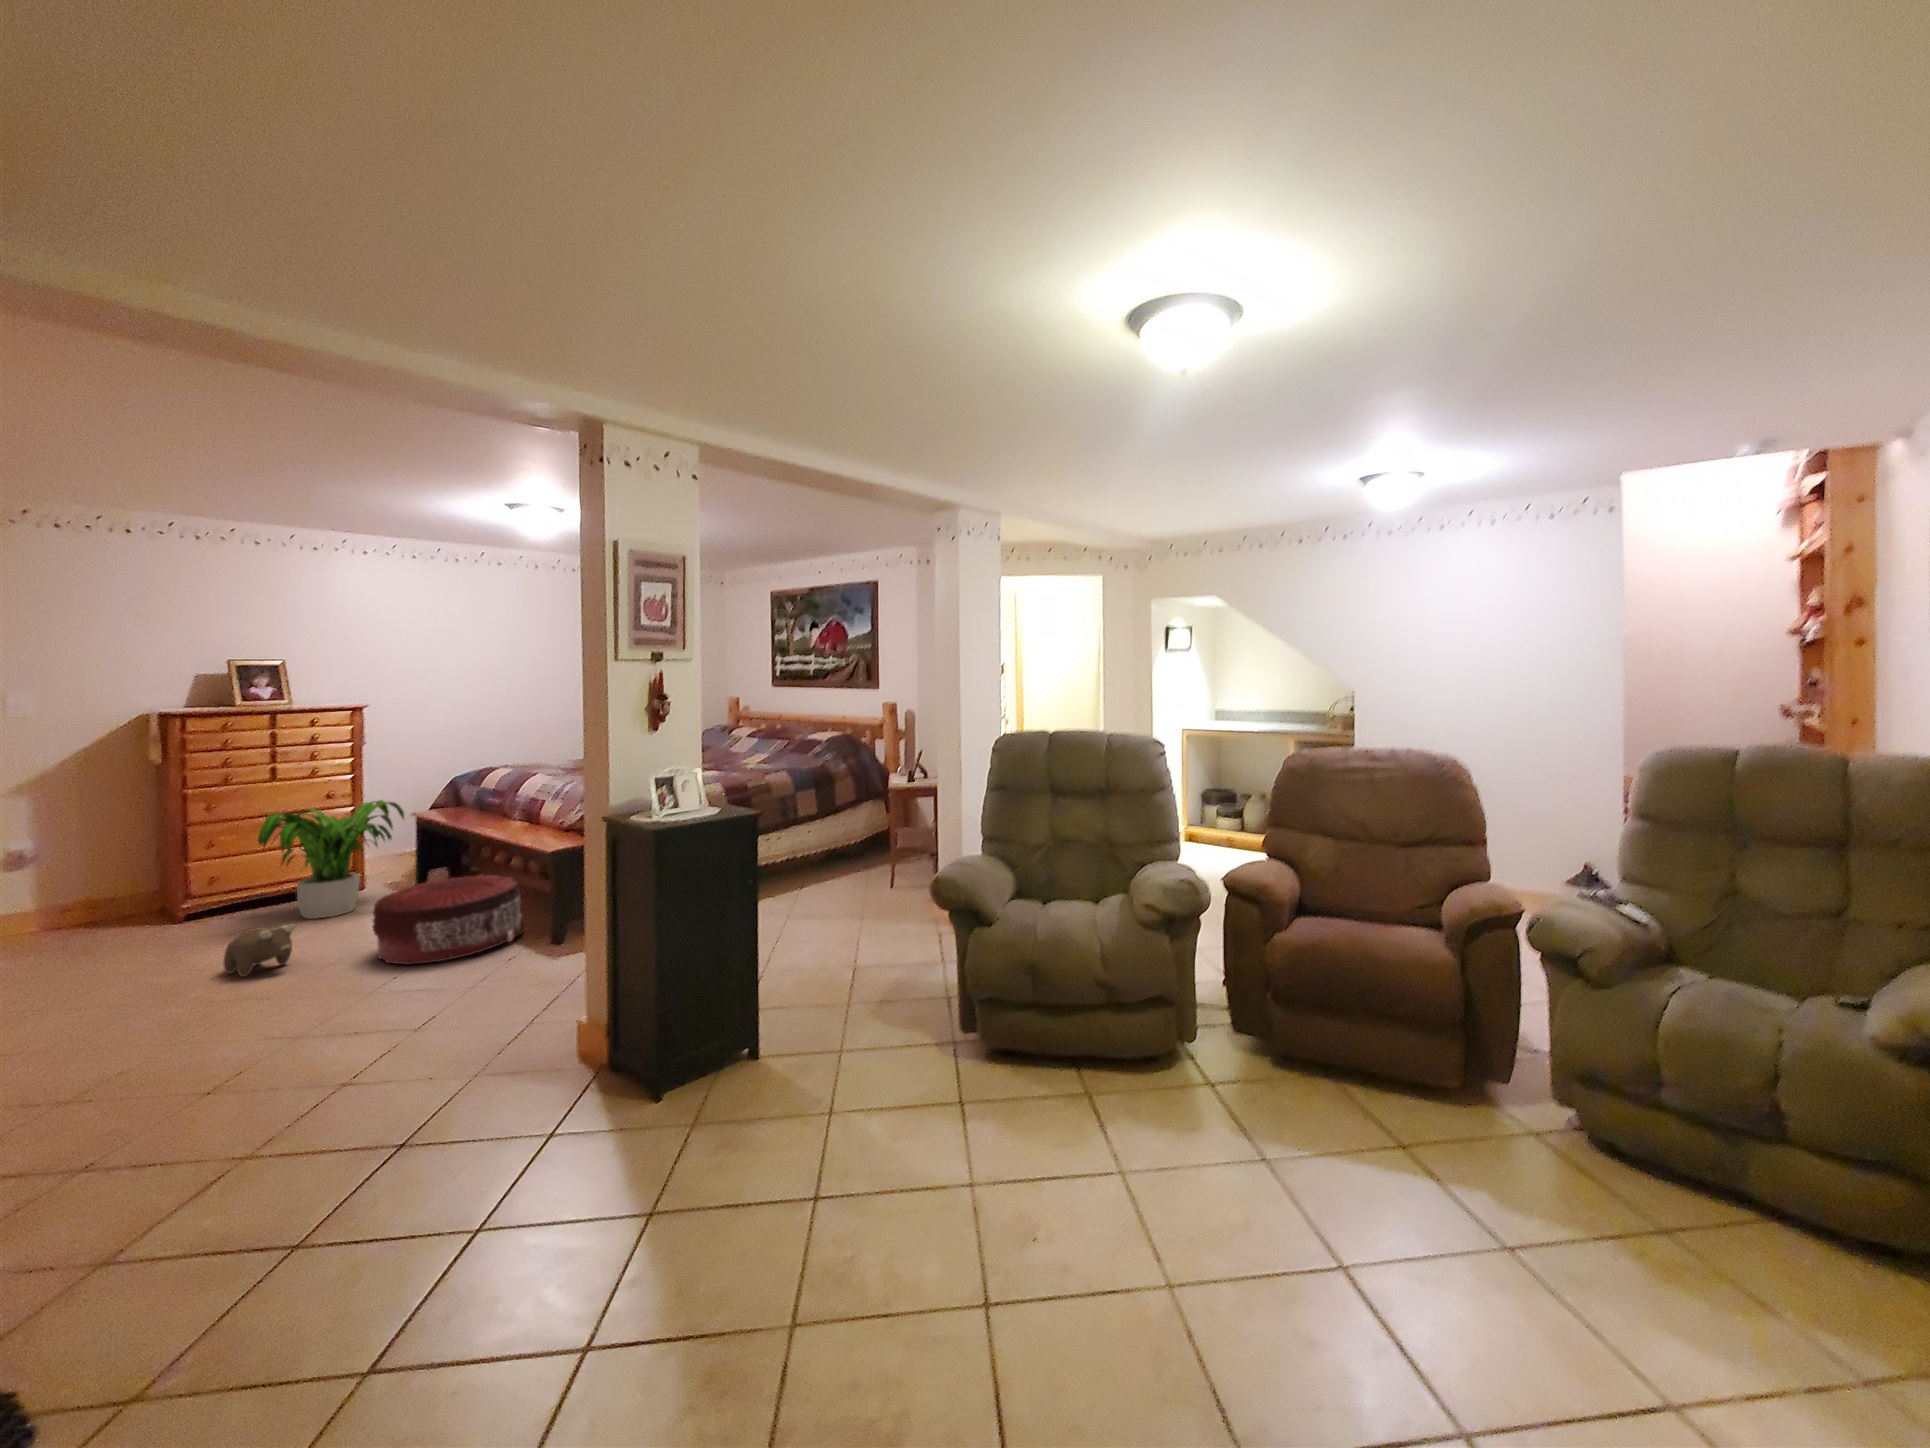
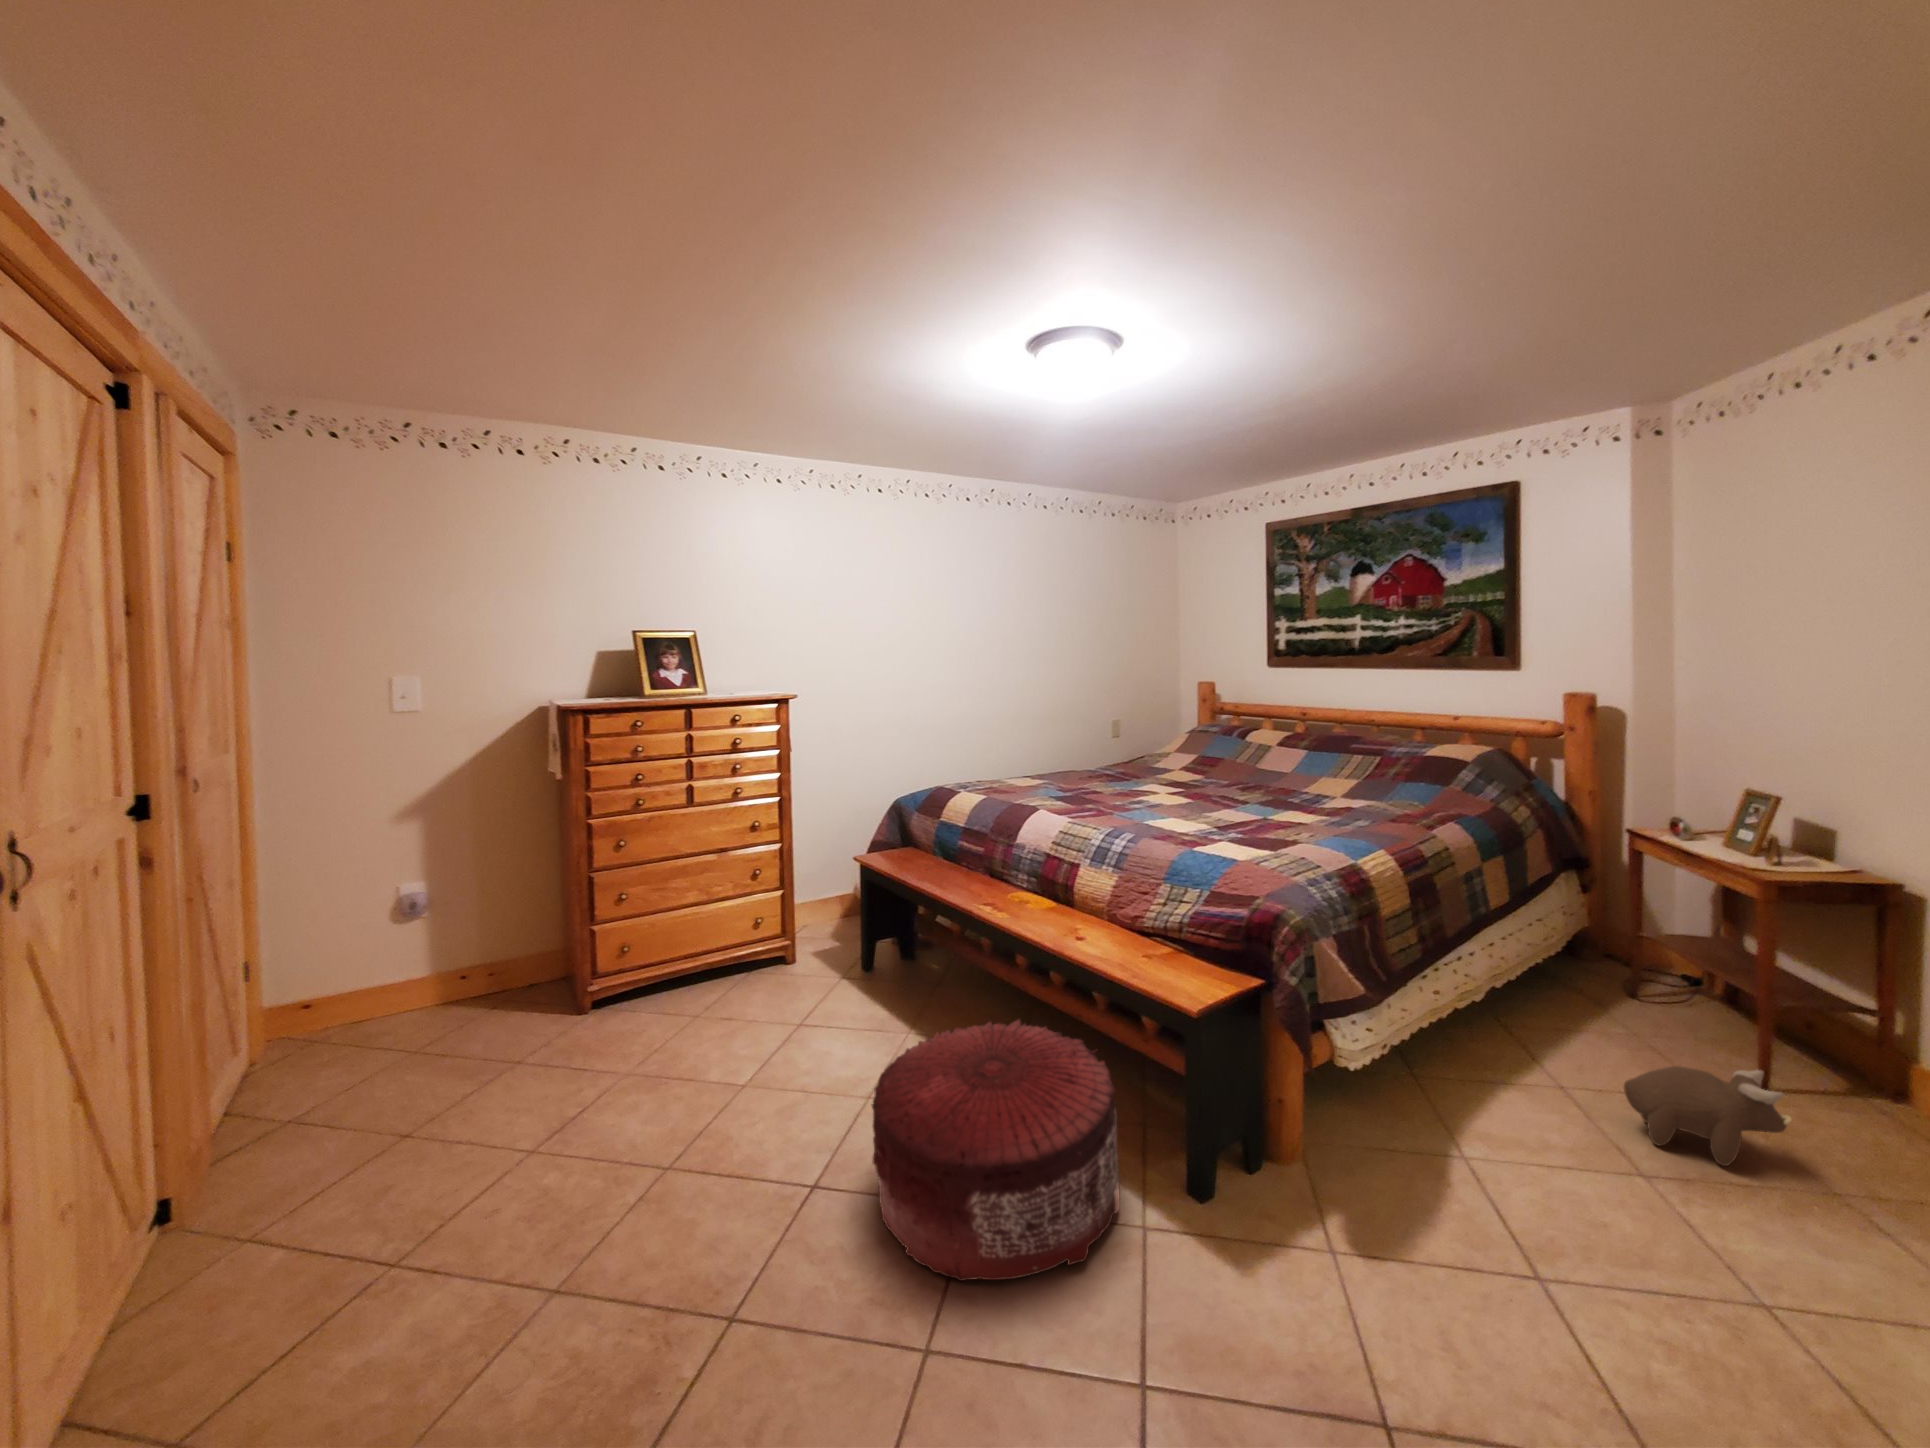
potted plant: present [258,800,404,919] -> none [673,839,850,1034]
plush toy: present [224,924,296,977] -> present [1624,1066,1792,1166]

